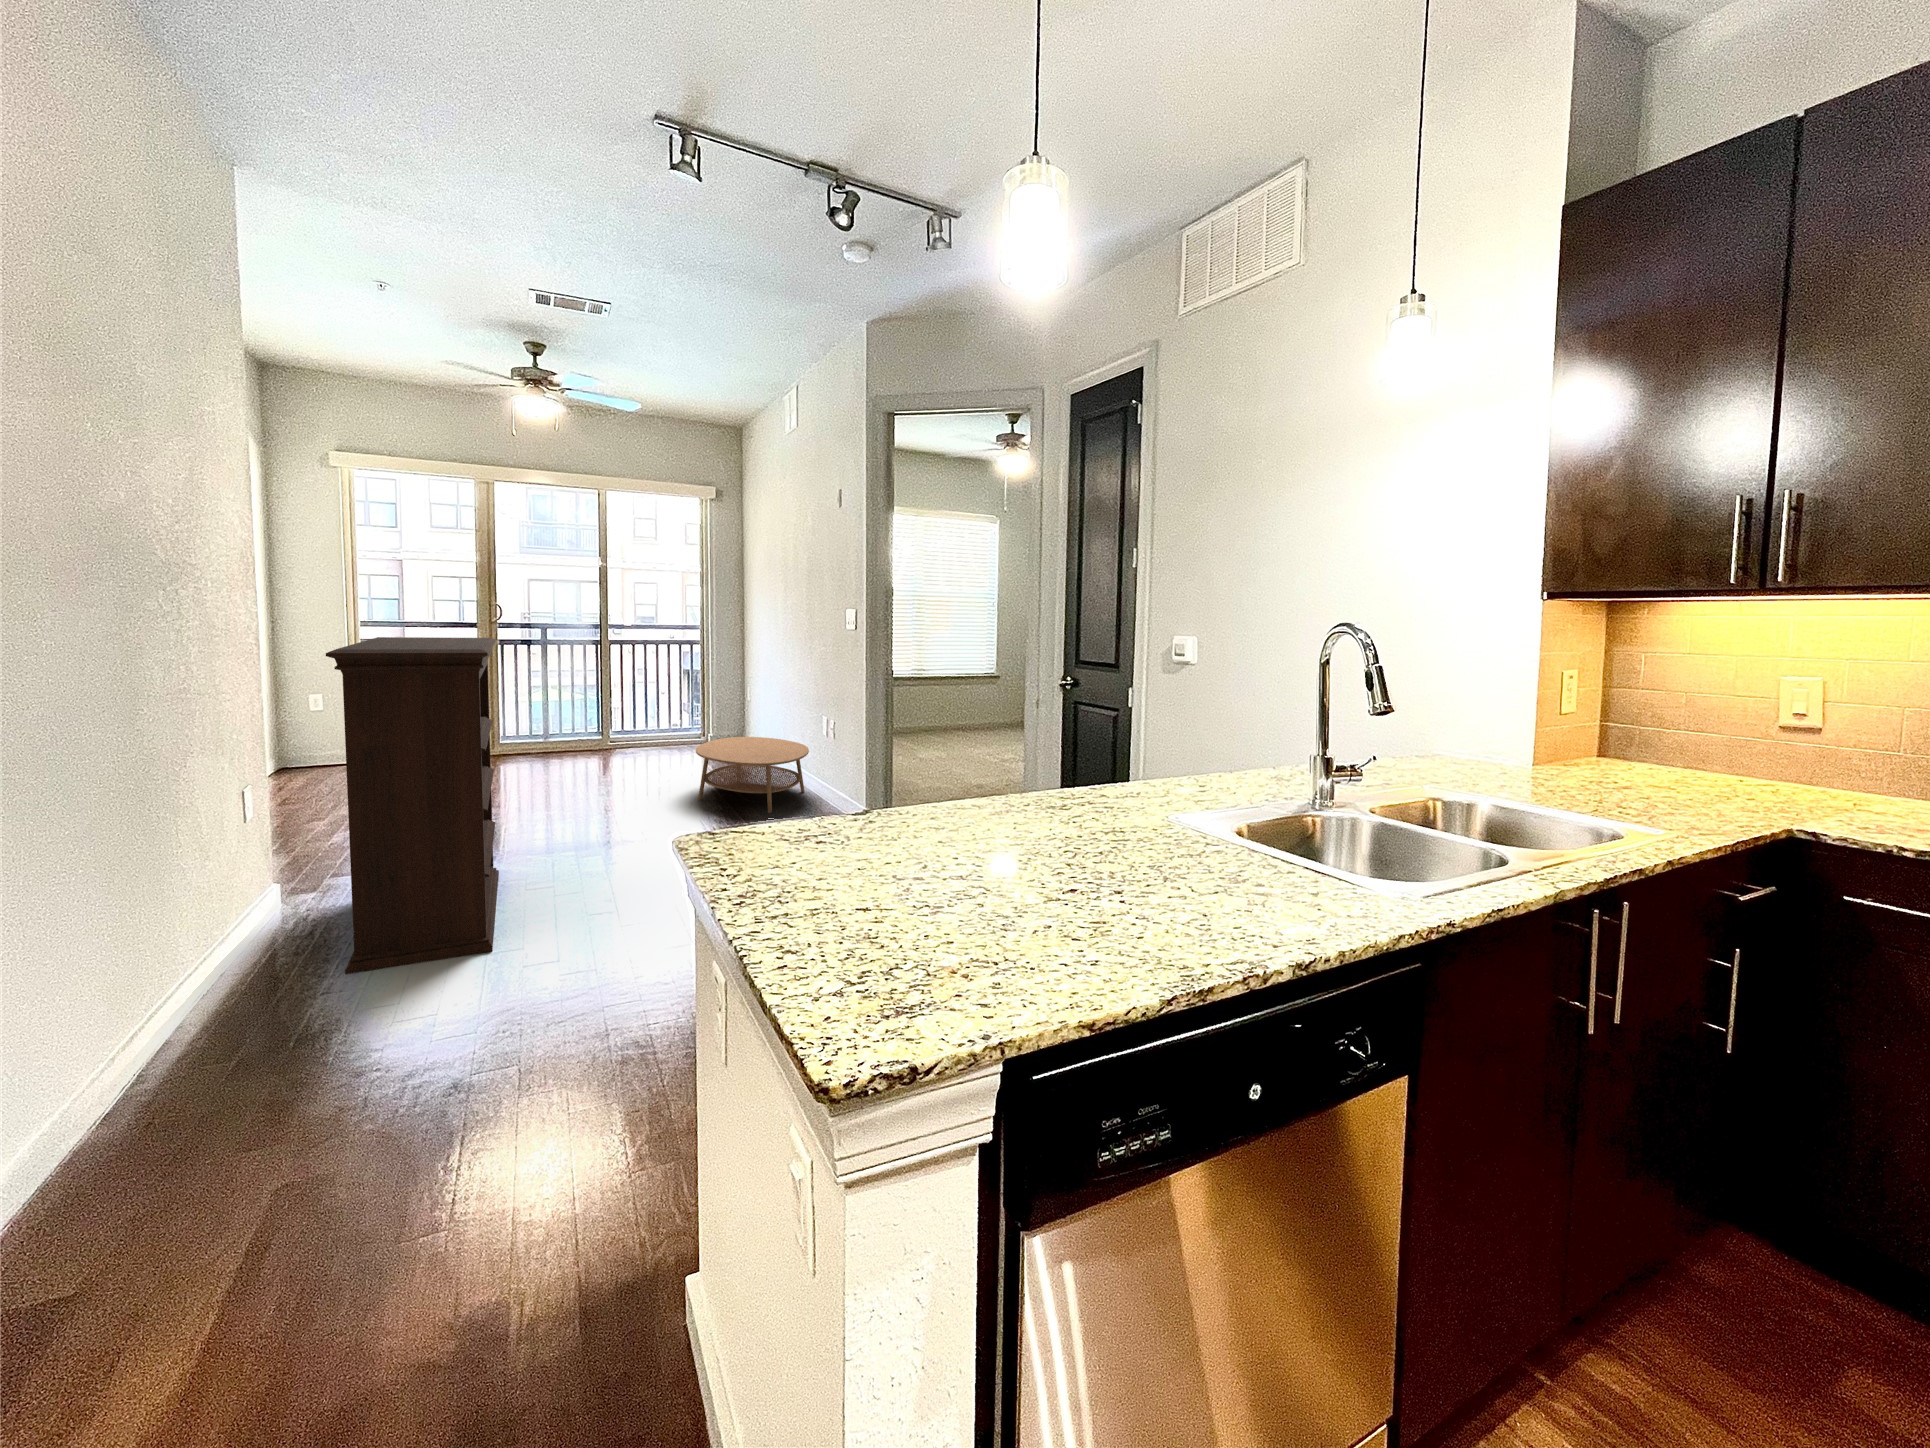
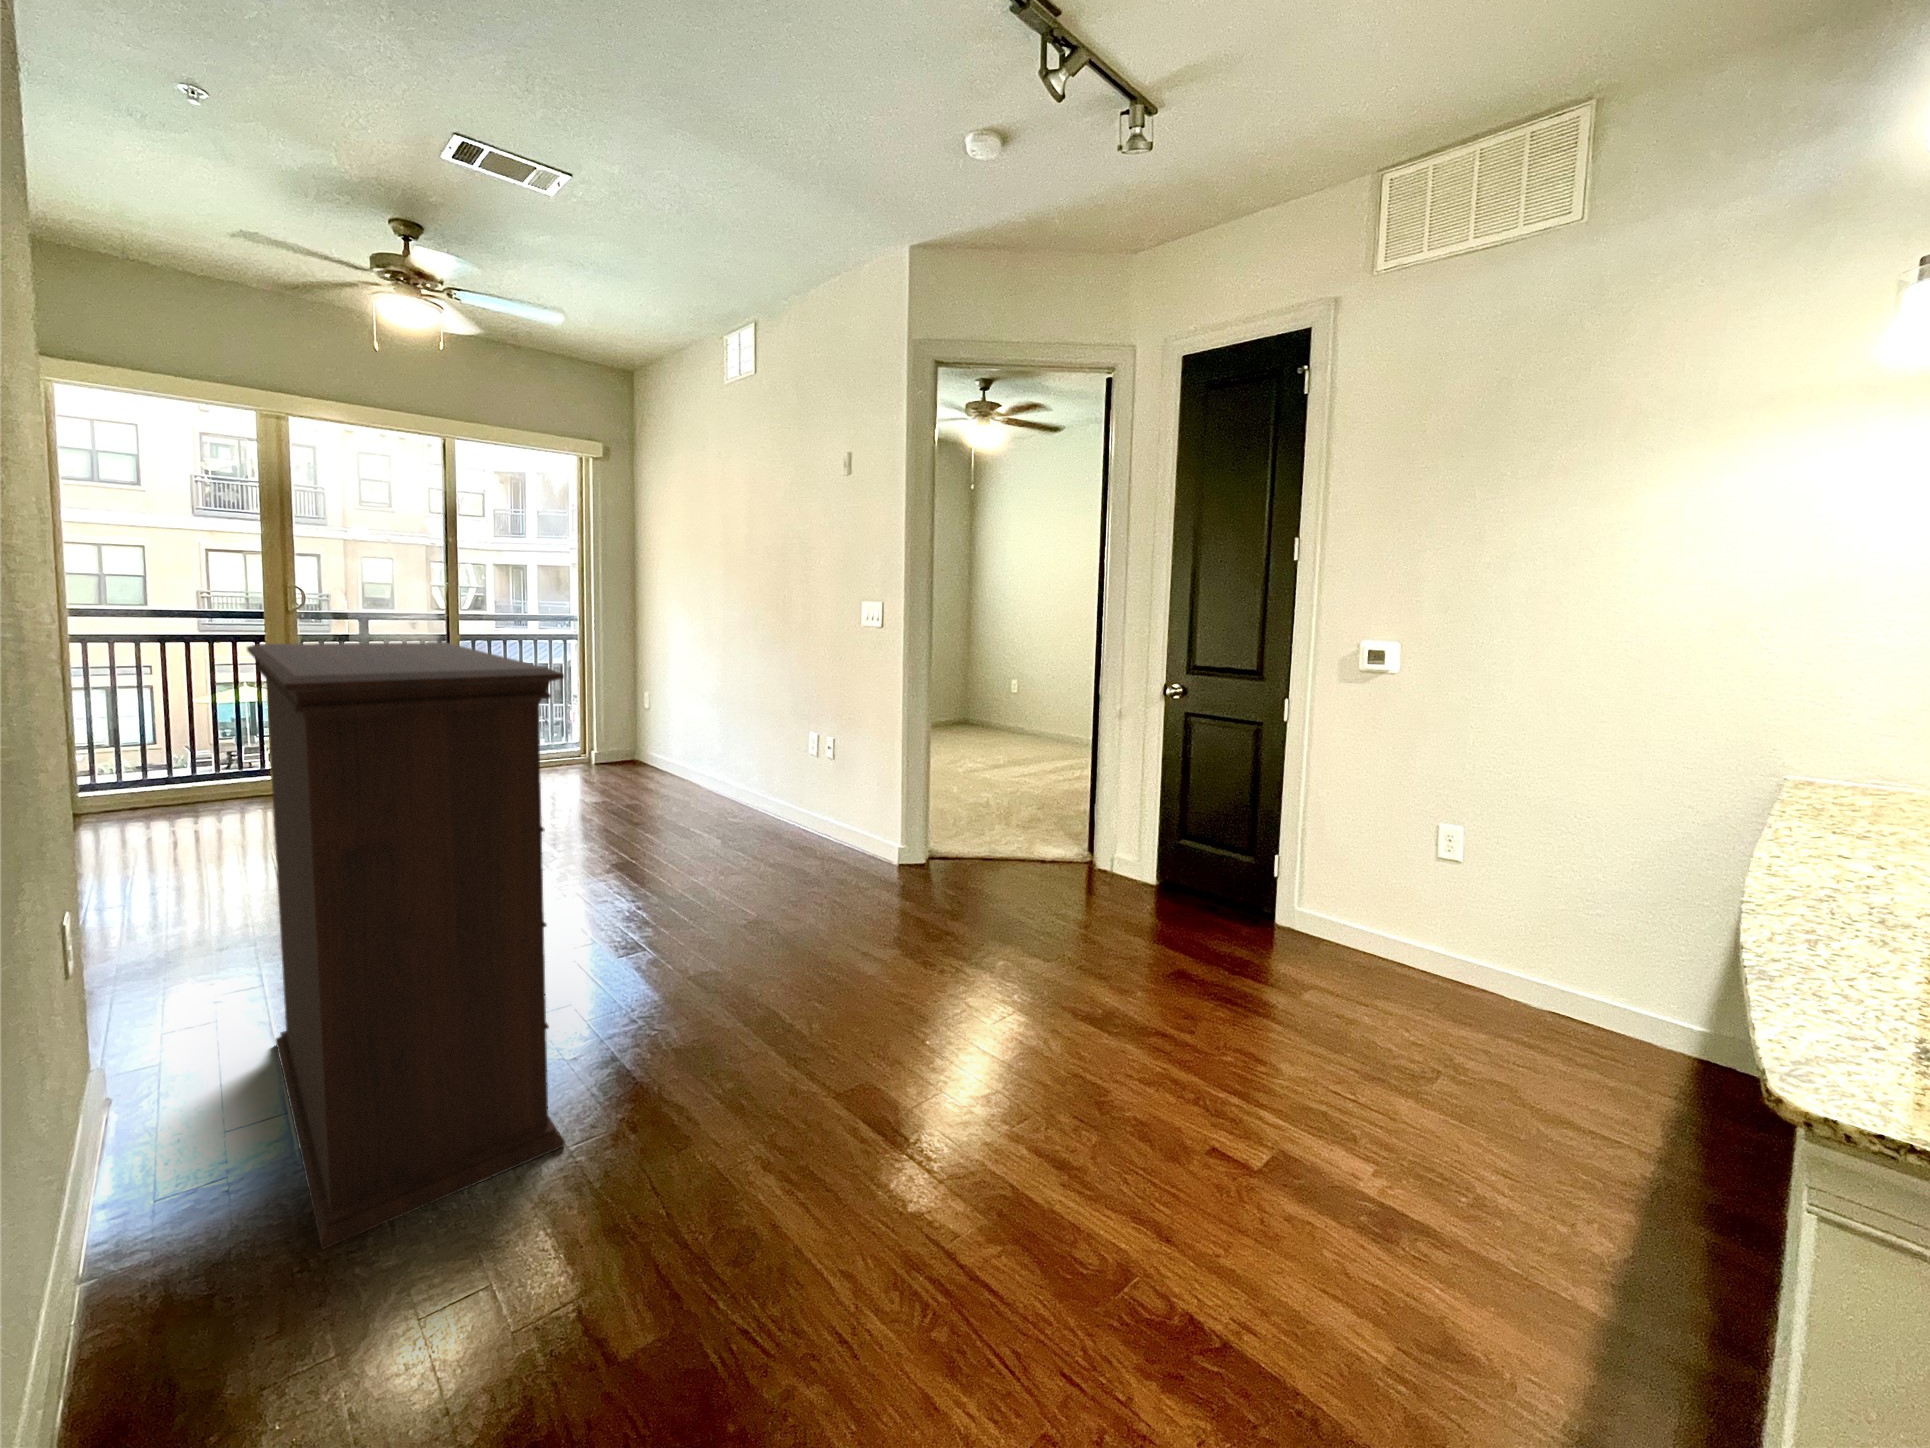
coffee table: present [696,737,809,813] -> none [643,755,794,853]

